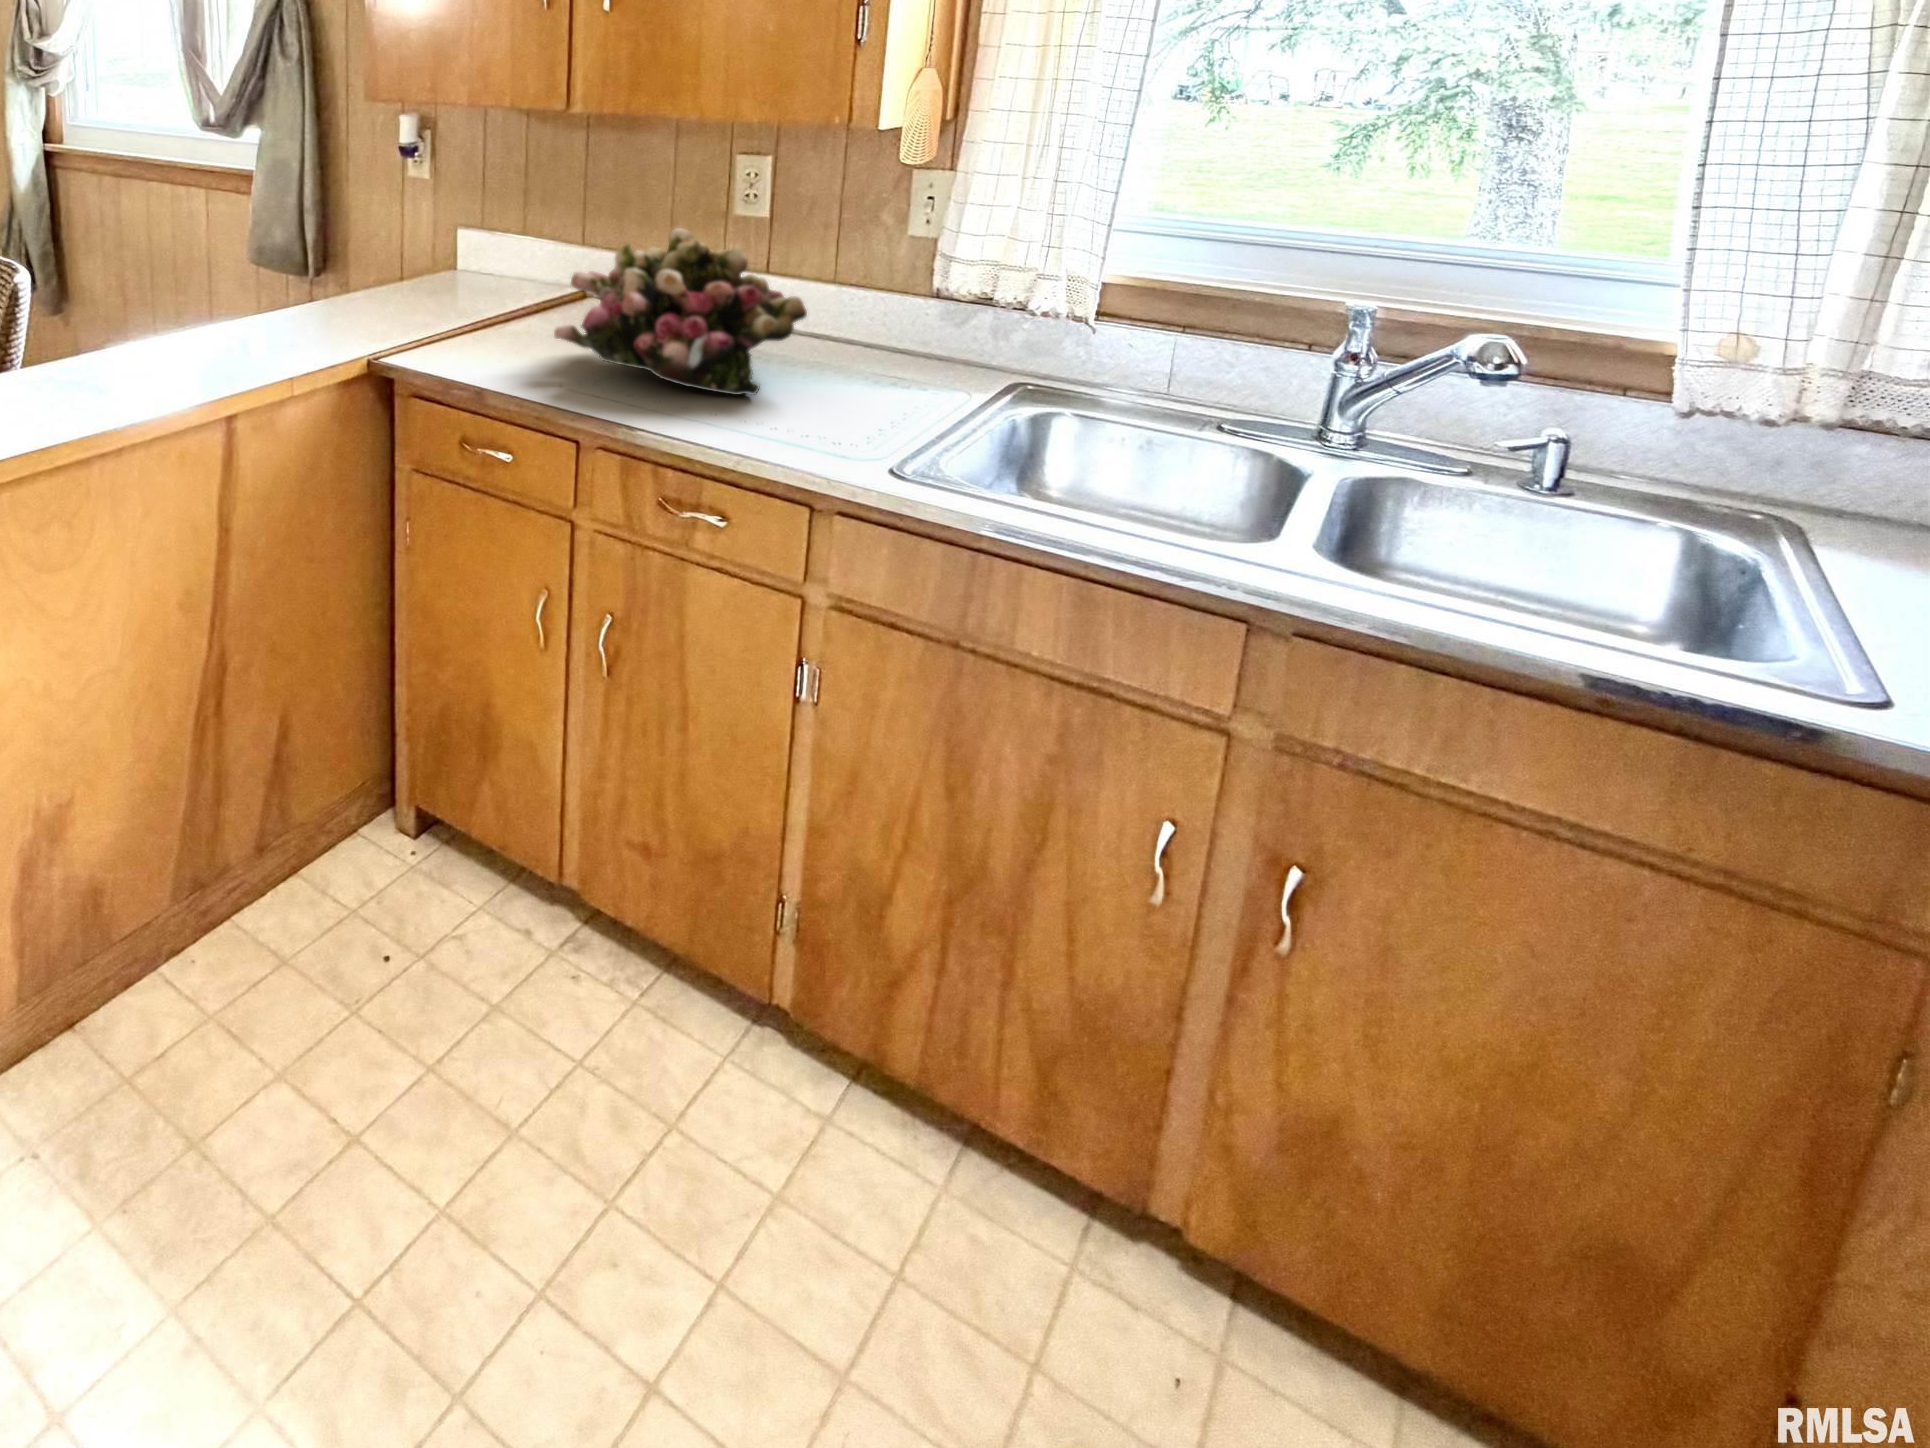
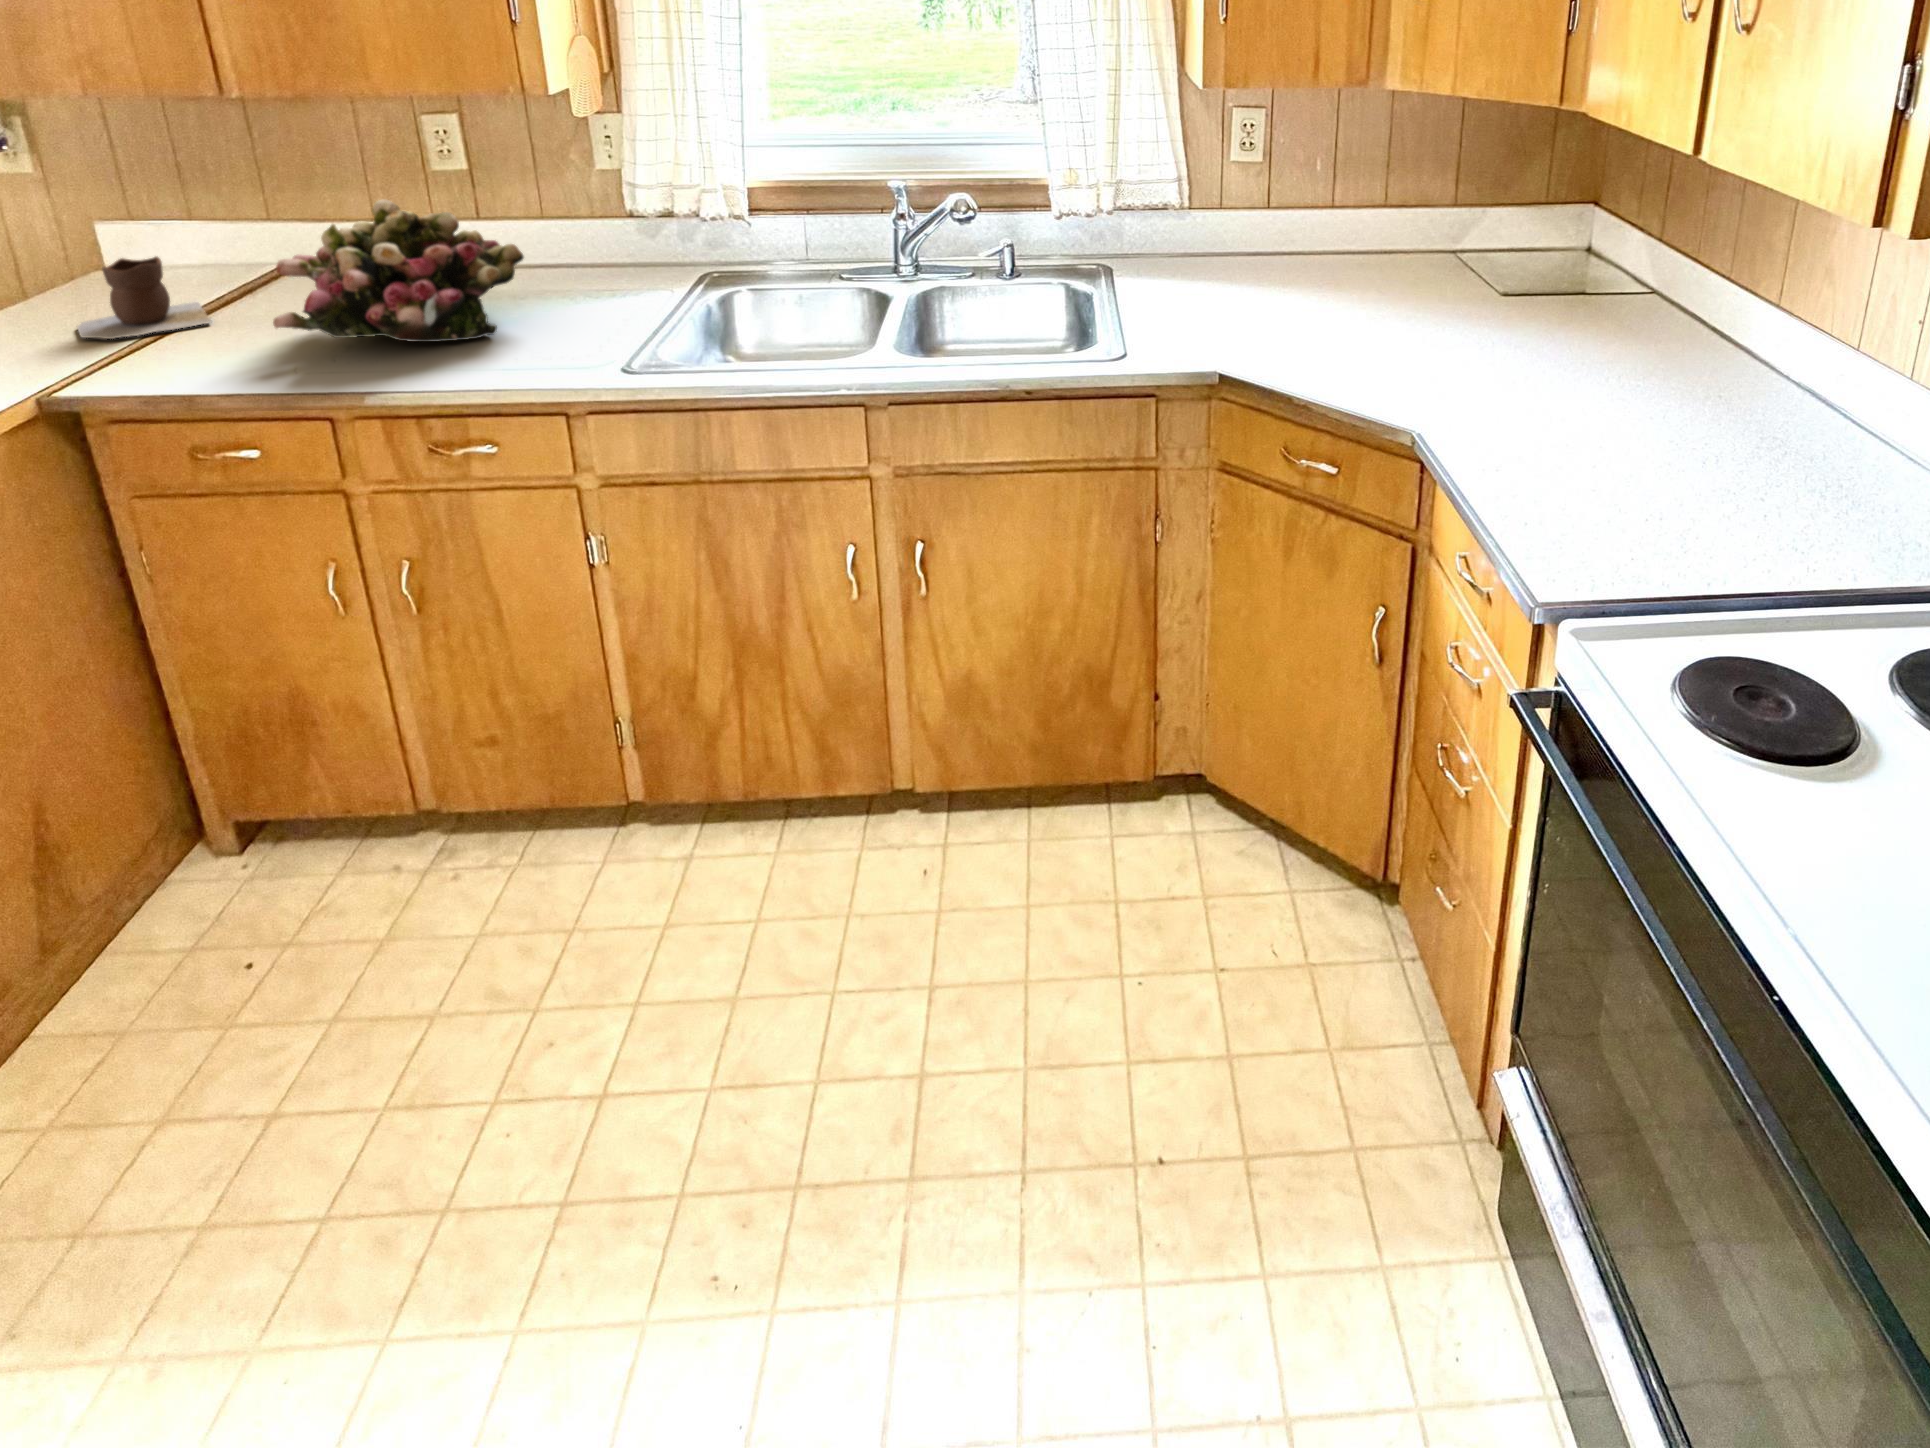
vase: none [416,253,513,326] -> present [77,257,212,339]

